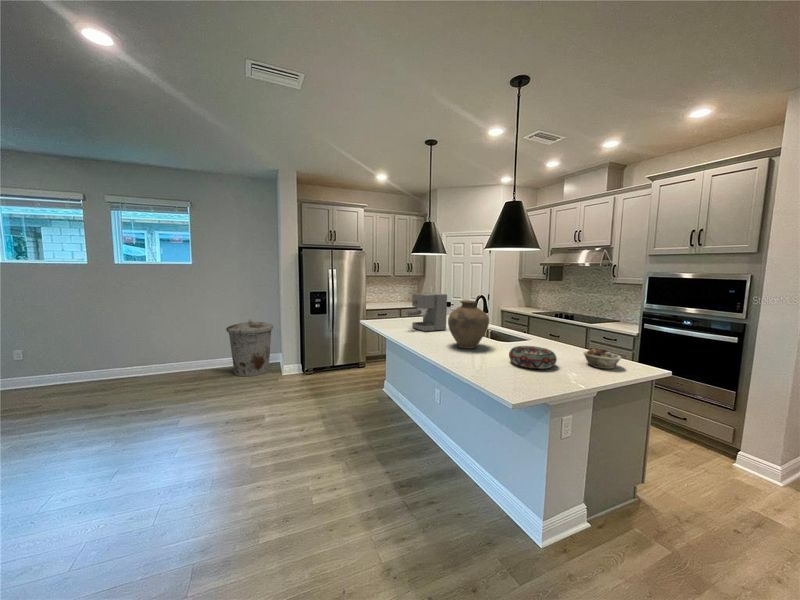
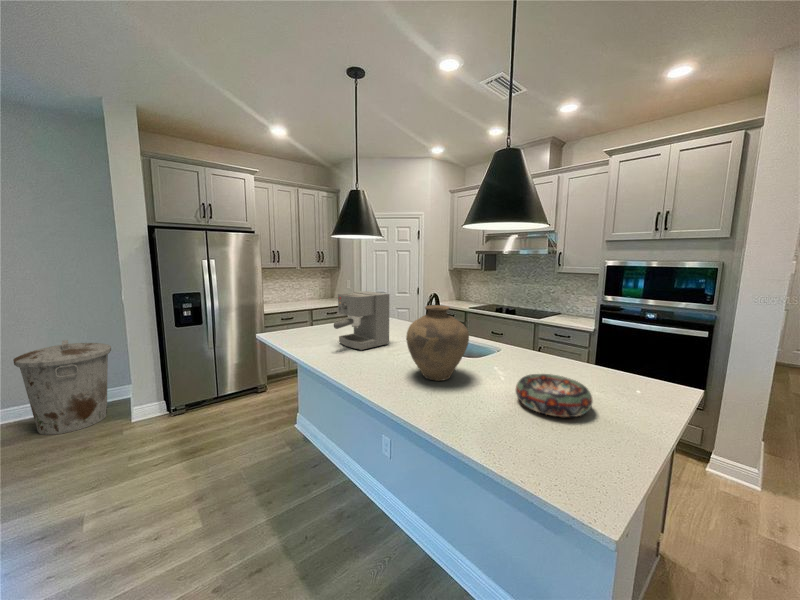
succulent planter: present [584,349,621,369] -> none [608,369,665,401]

